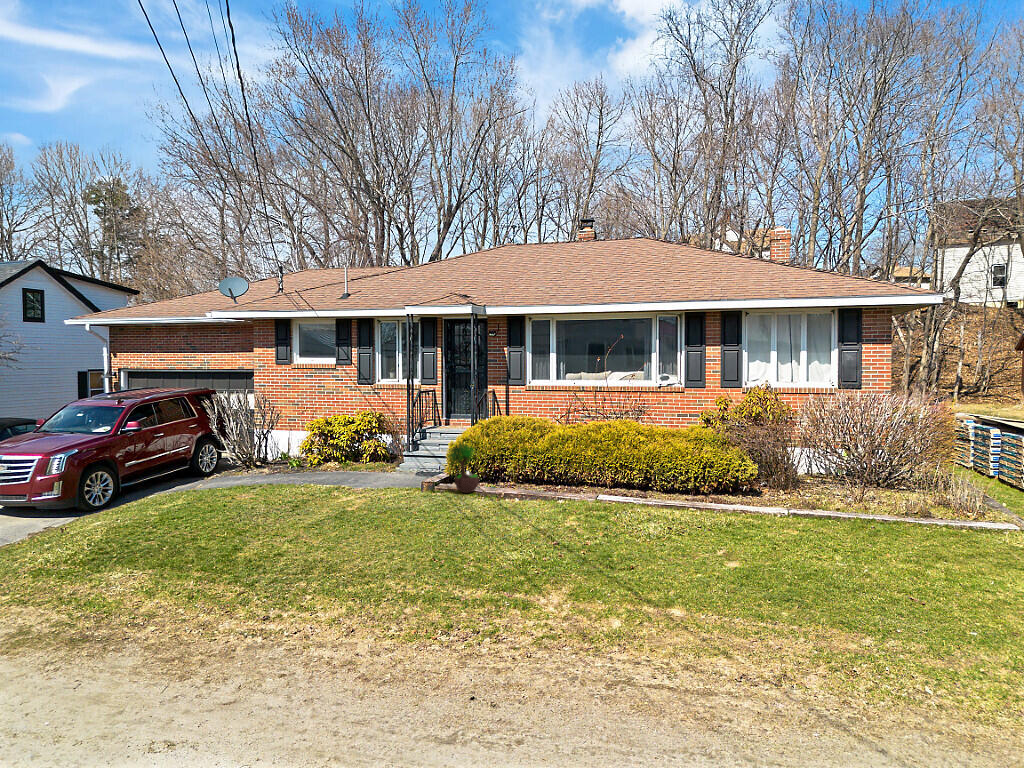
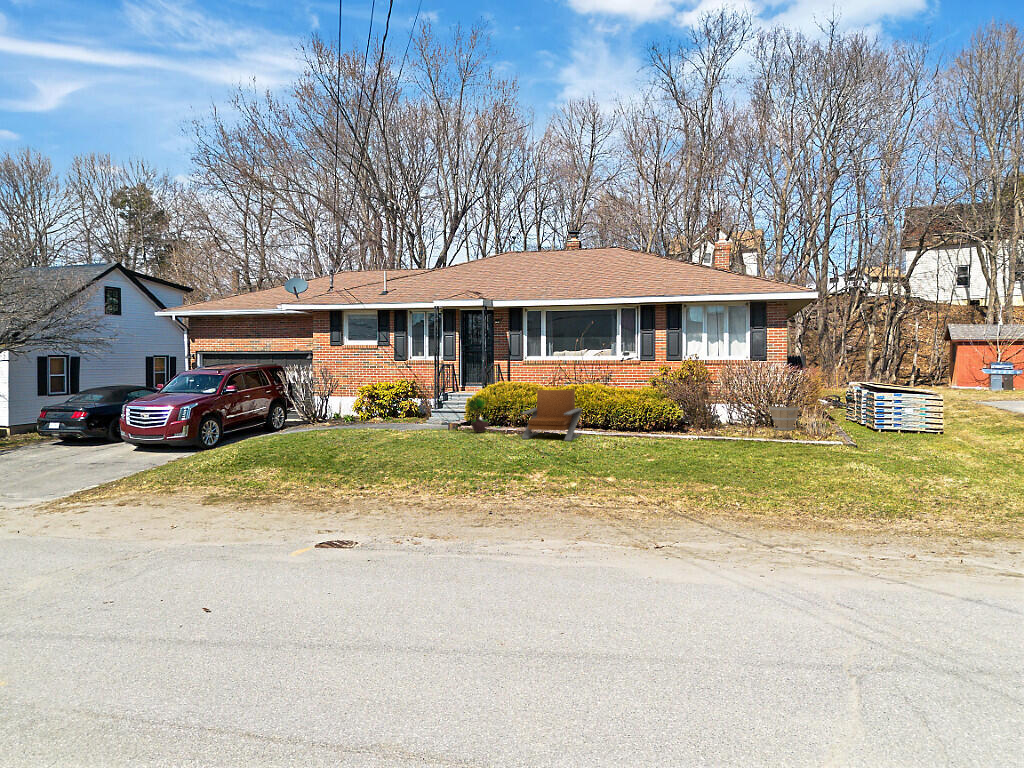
lounge chair: none [525,434,612,513] -> present [521,390,582,441]
wooden bucket: none [878,455,928,497] -> present [768,404,799,431]

